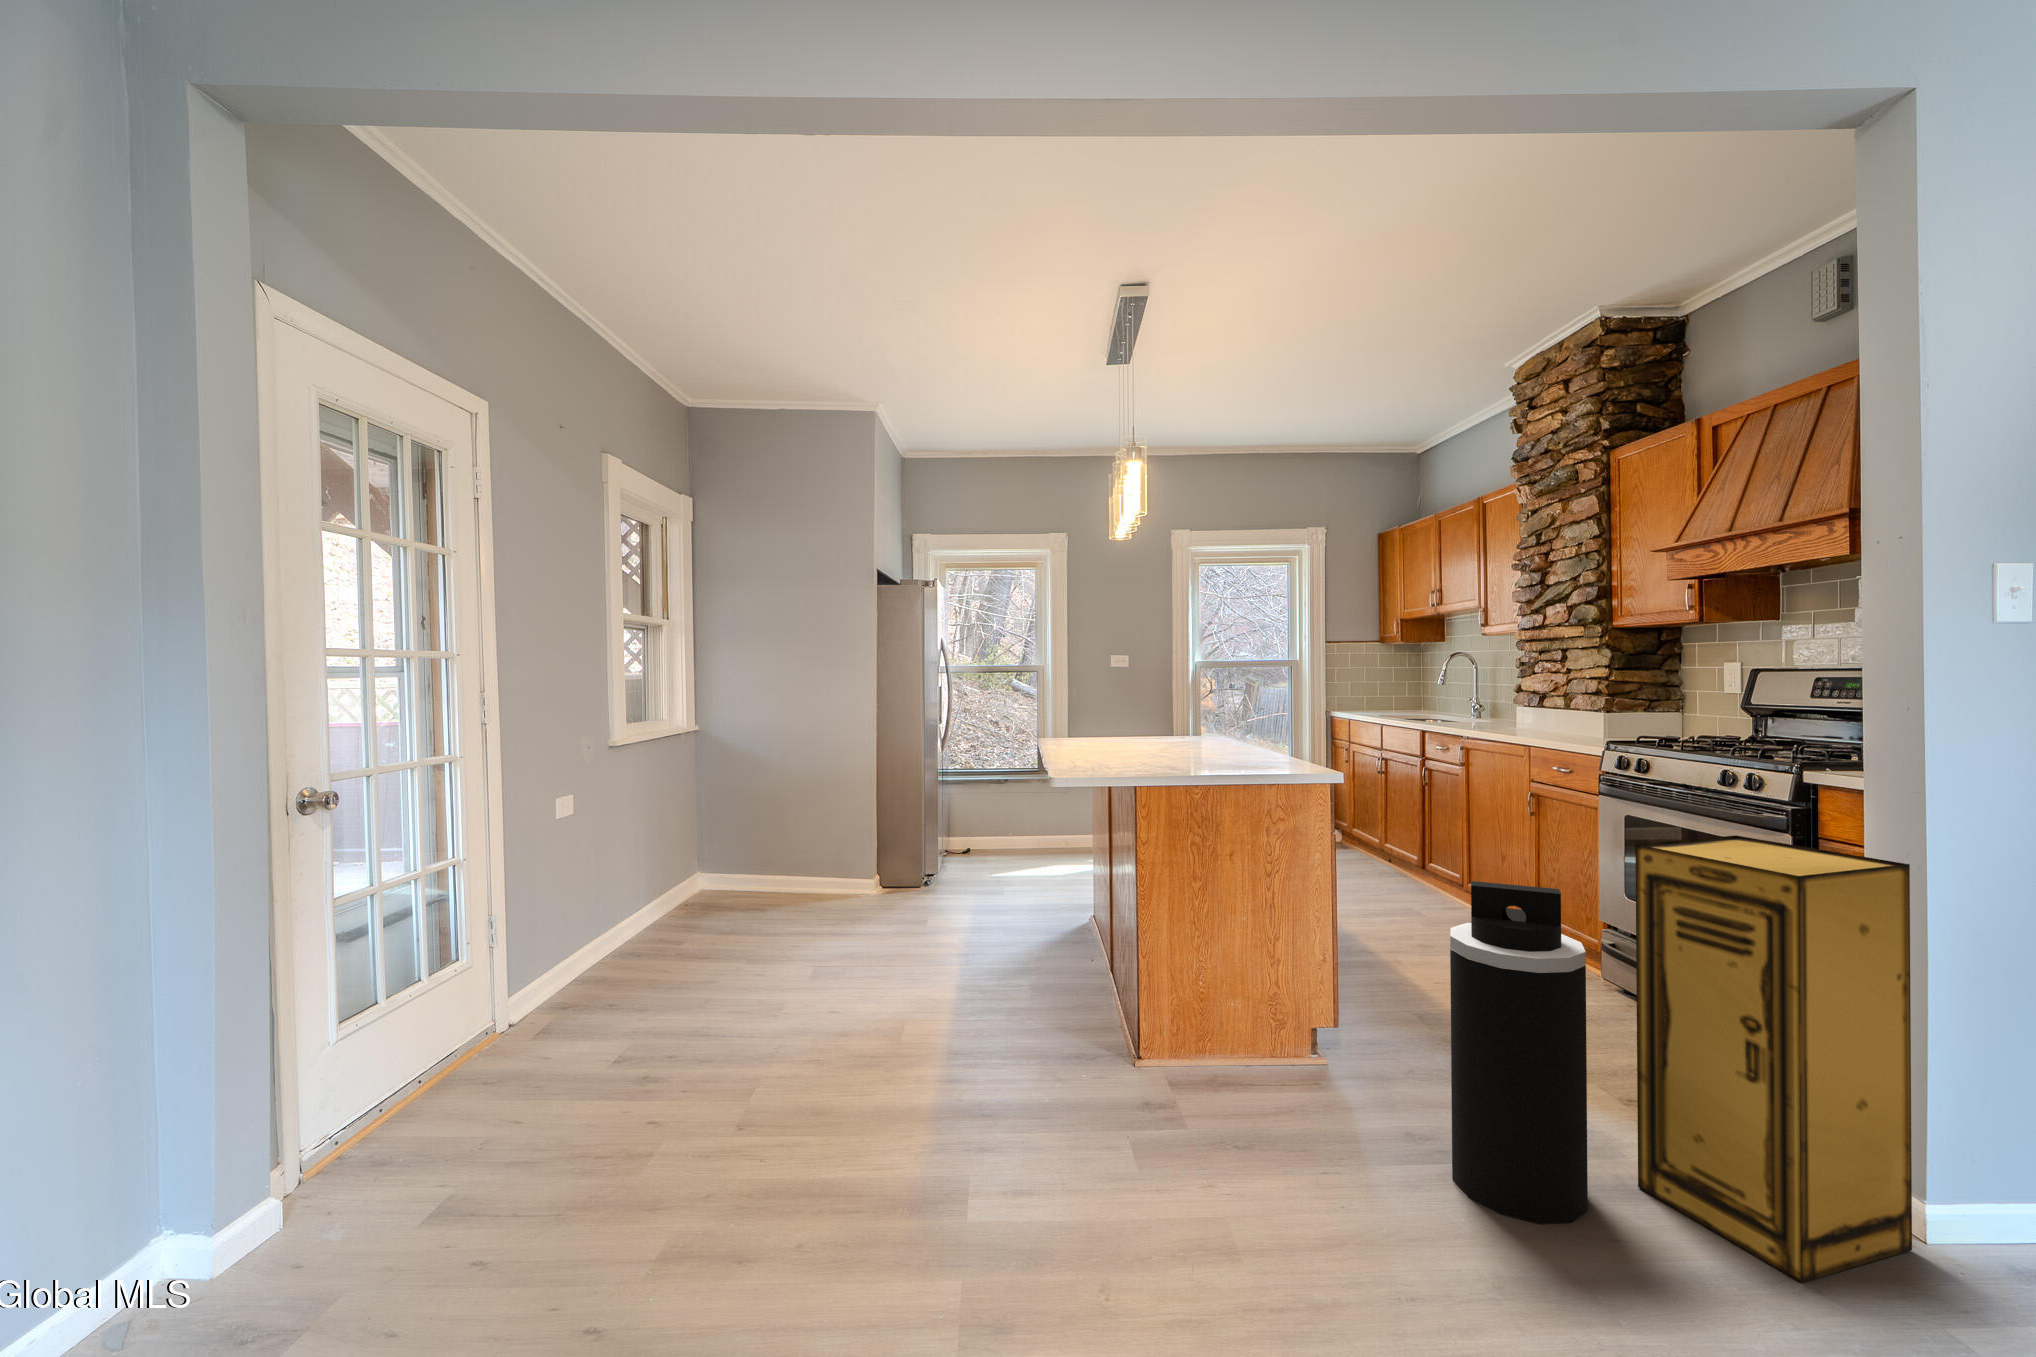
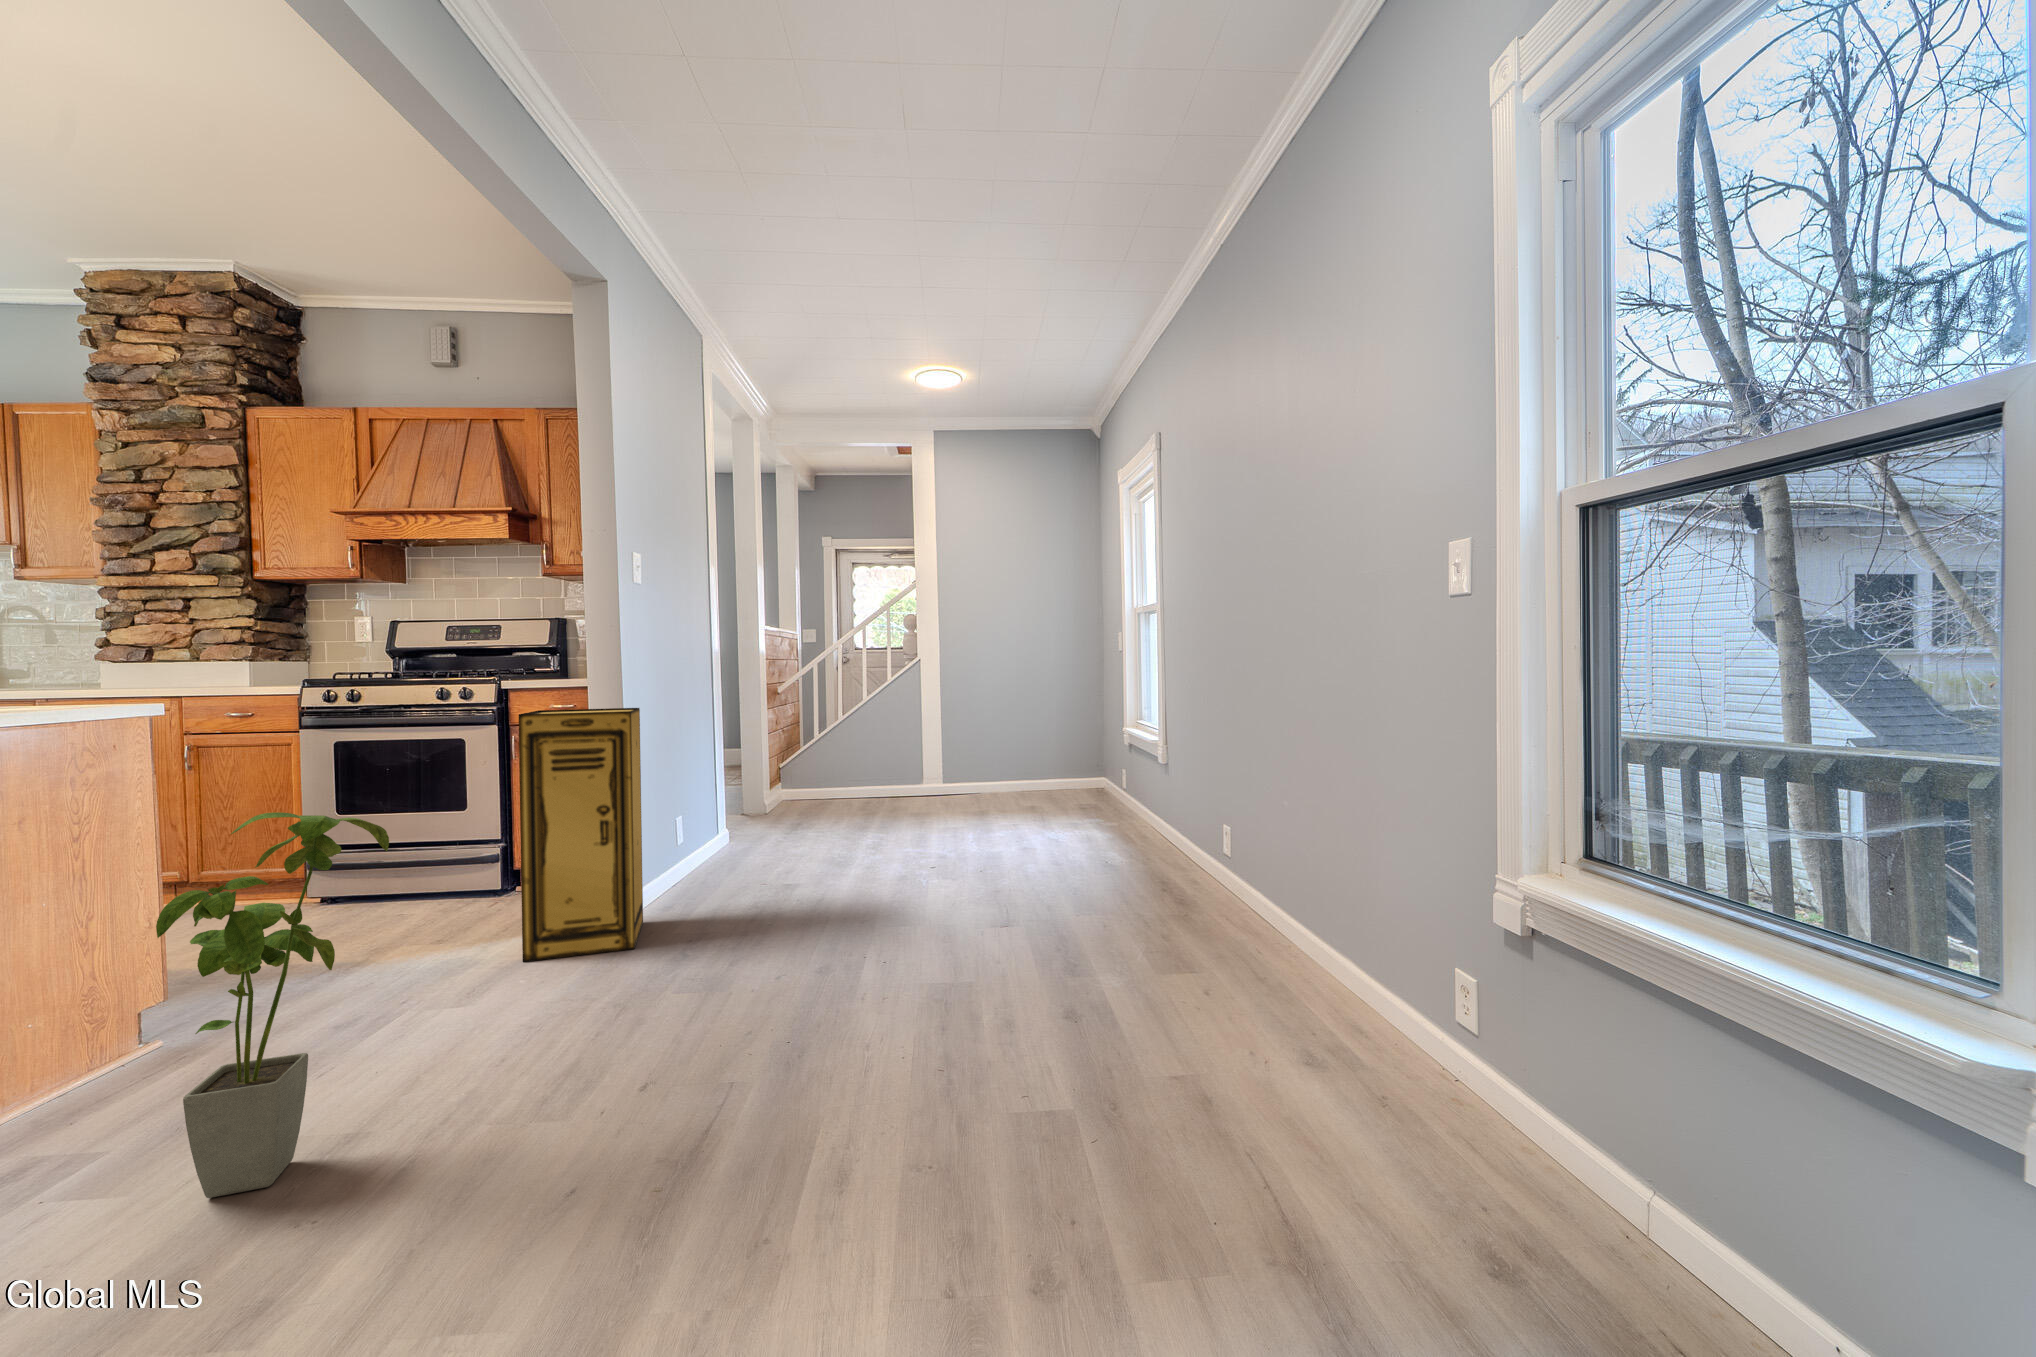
trash can: present [1450,881,1588,1224] -> none [407,750,524,1015]
house plant: none [1078,921,1238,1240] -> present [156,812,389,1198]

